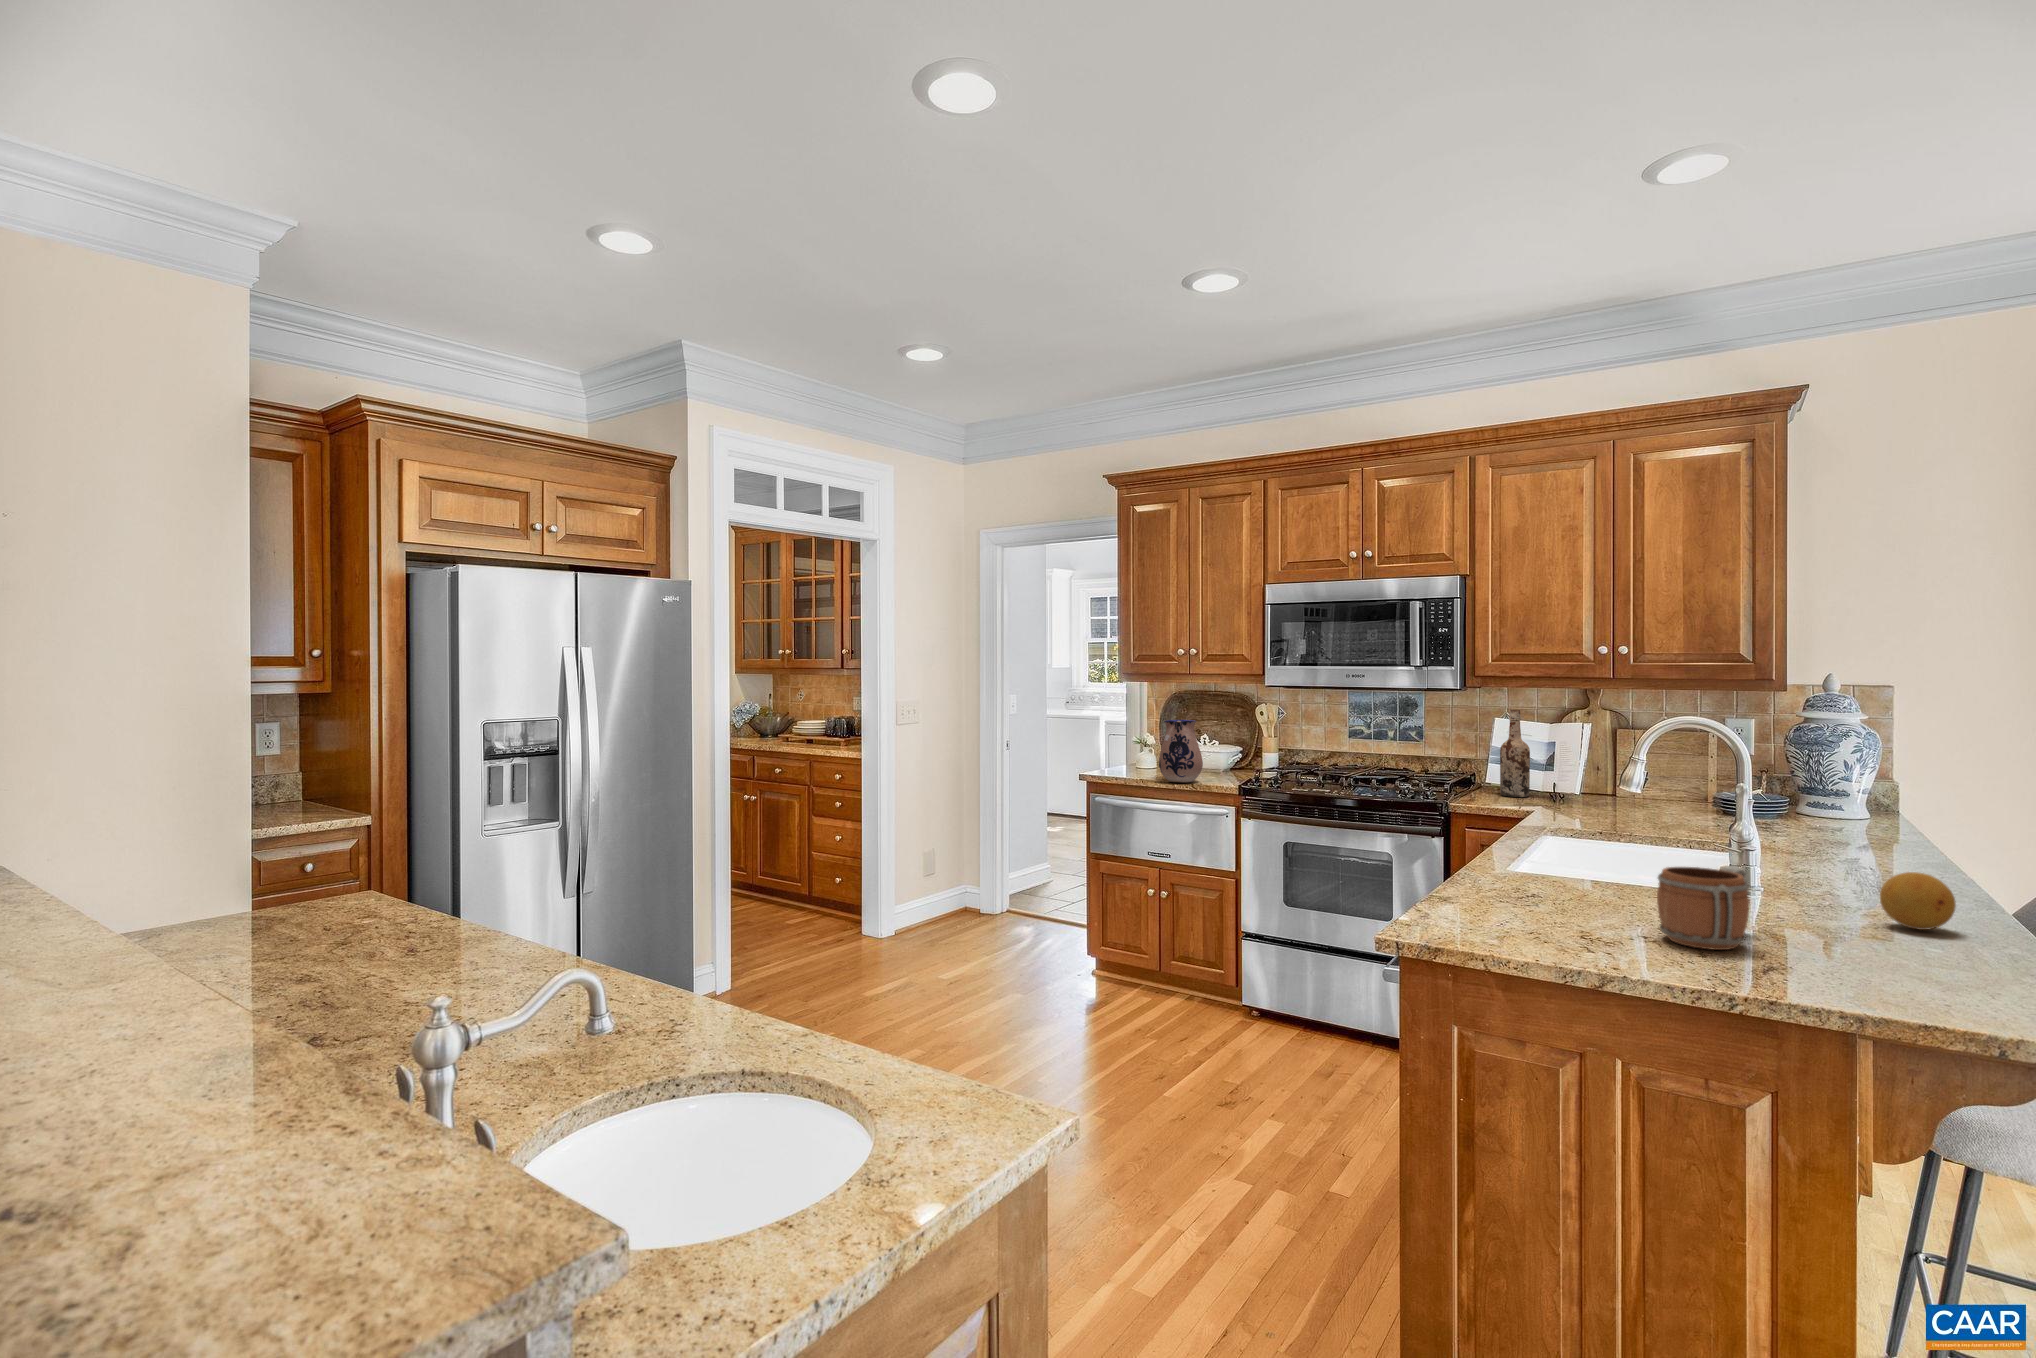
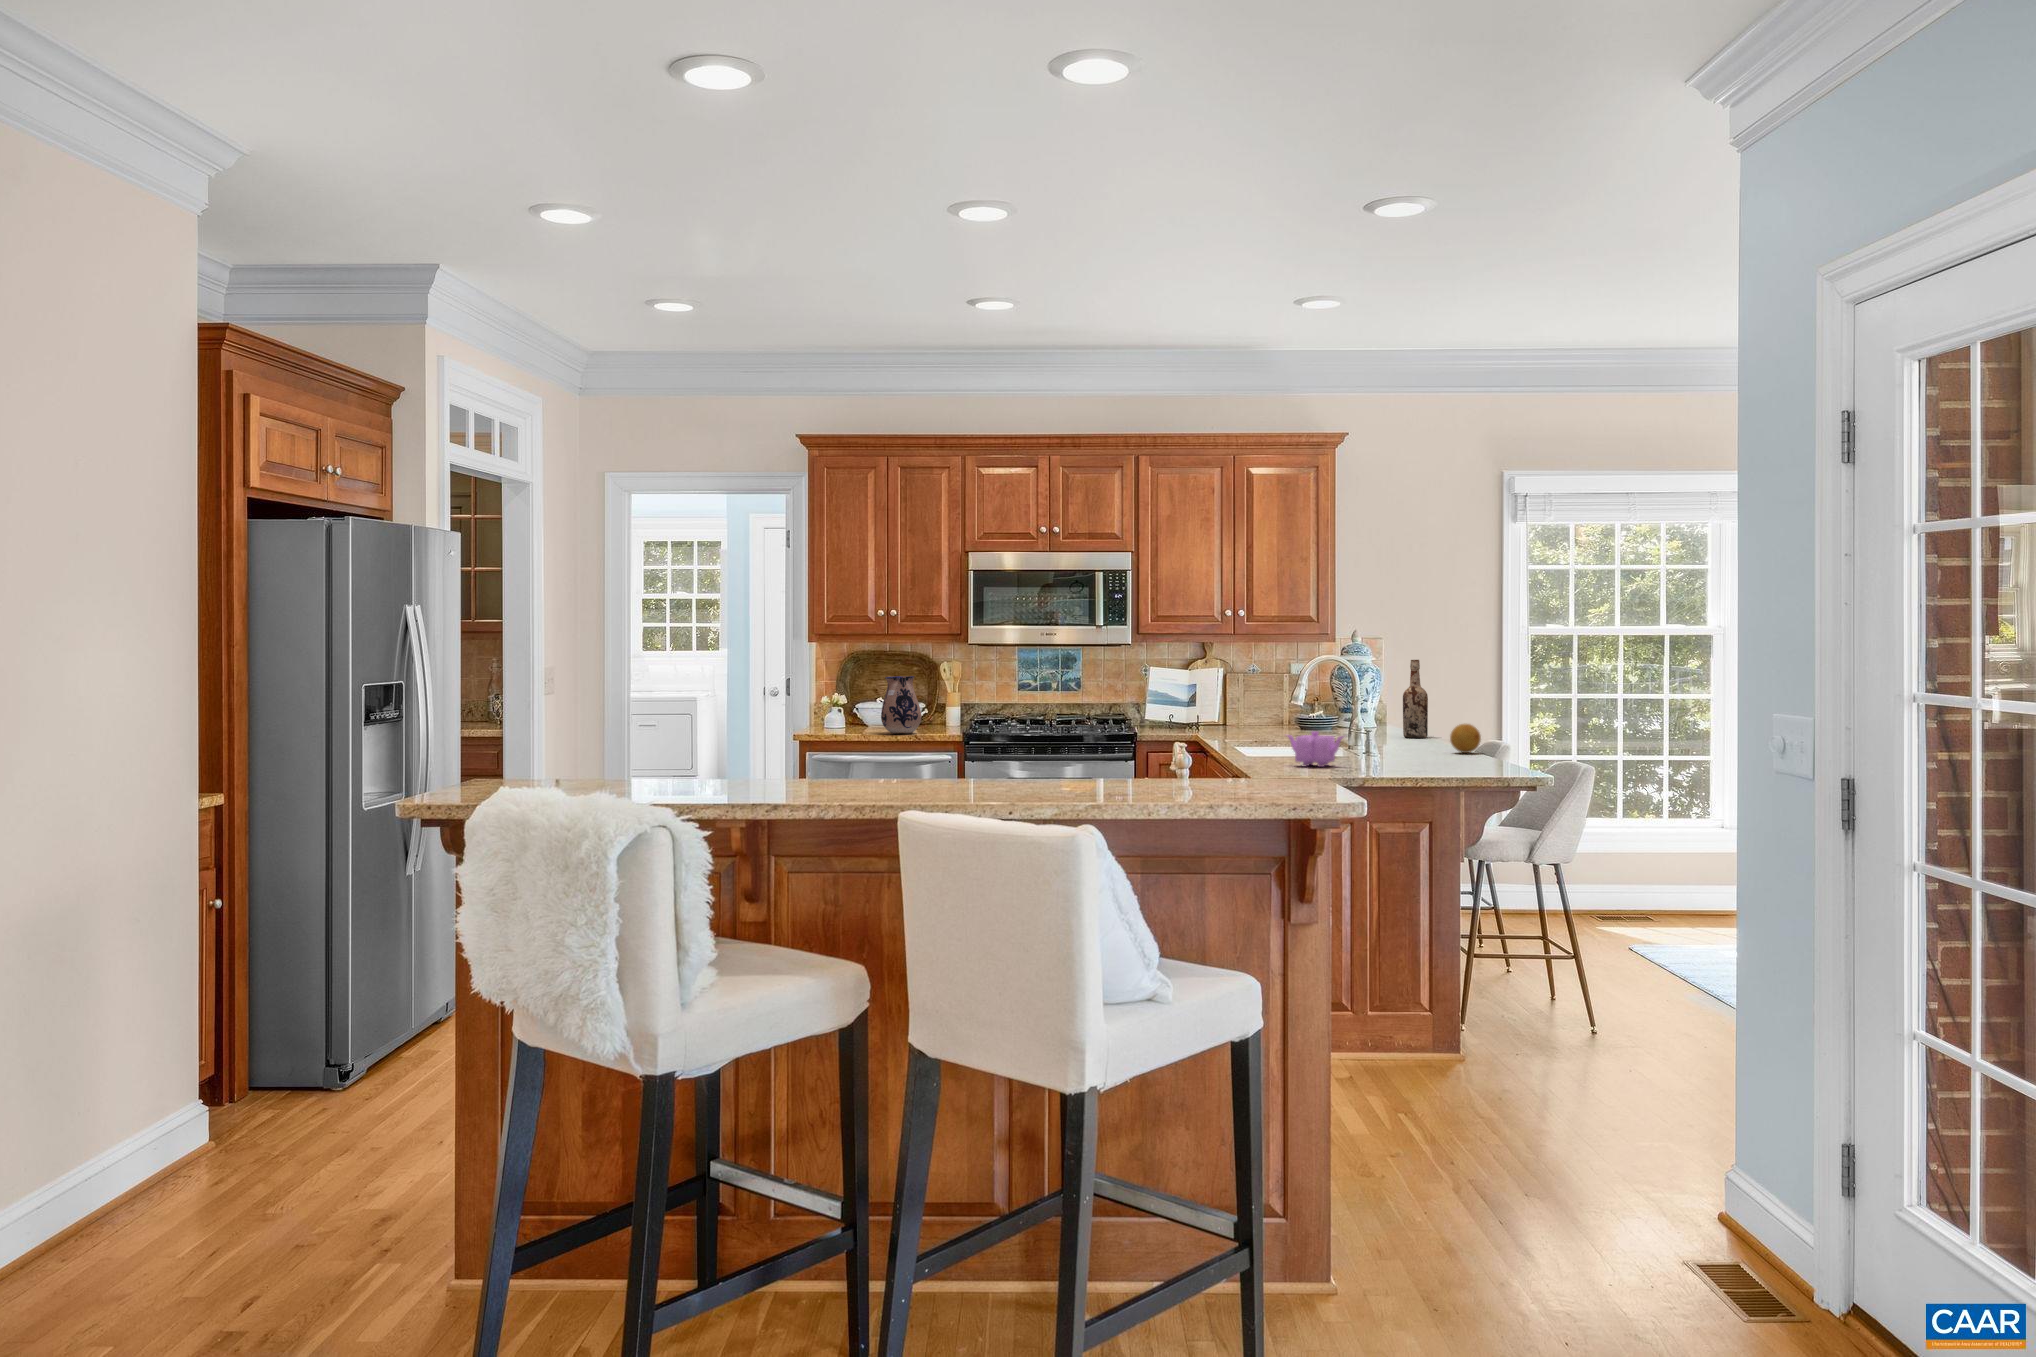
wine bottle: present [1500,710,1530,797] -> present [1403,660,1428,738]
mug: present [1657,866,1750,950] -> none [1375,723,1416,763]
teapot: none [1469,867,1572,937] -> present [1287,731,1343,767]

